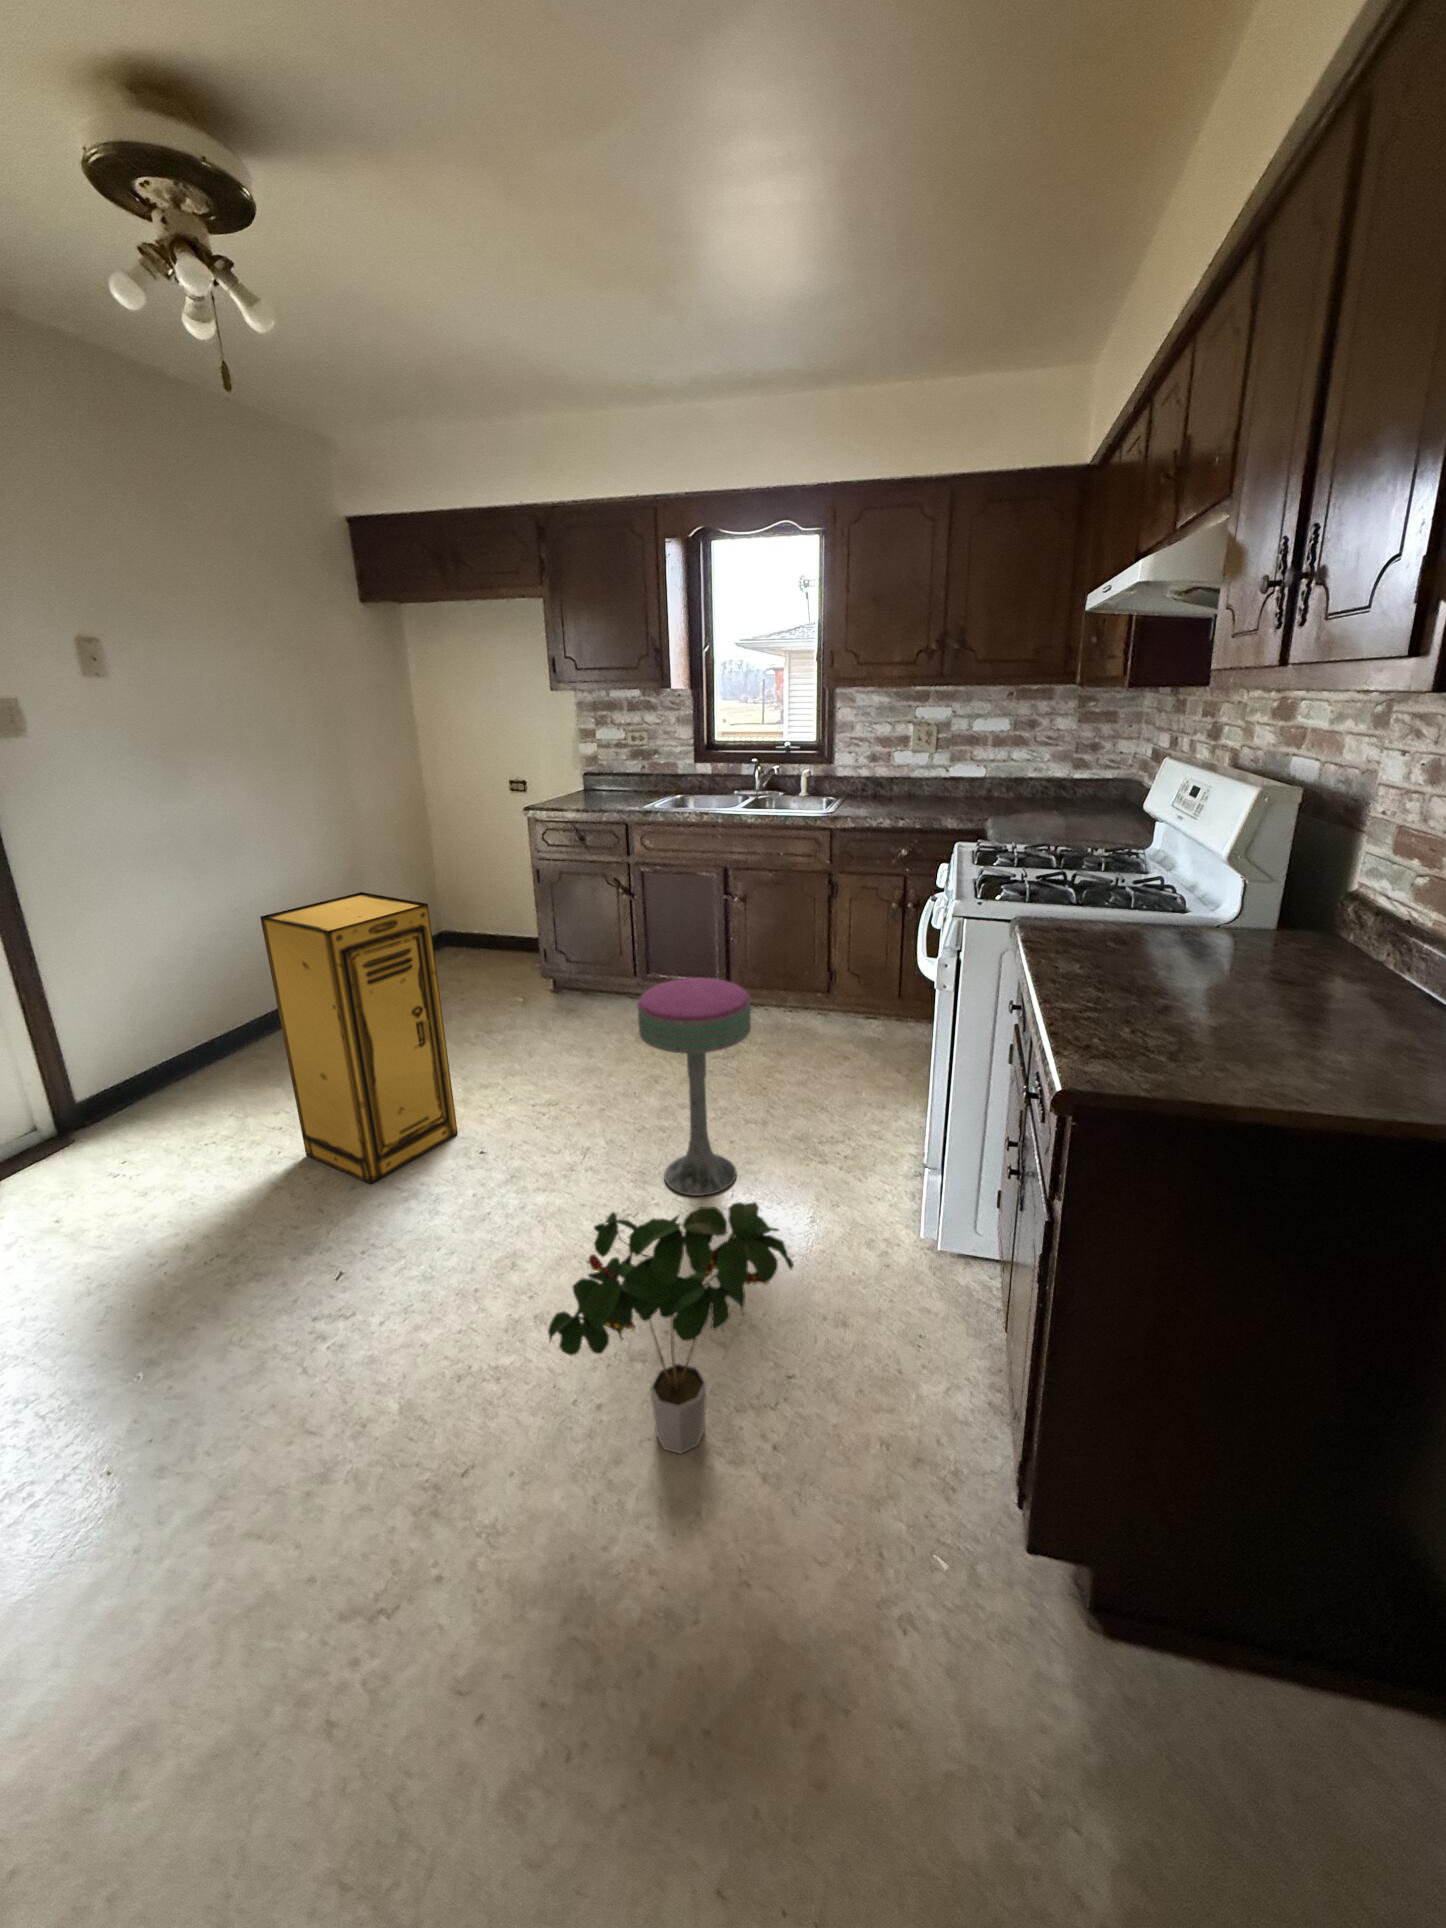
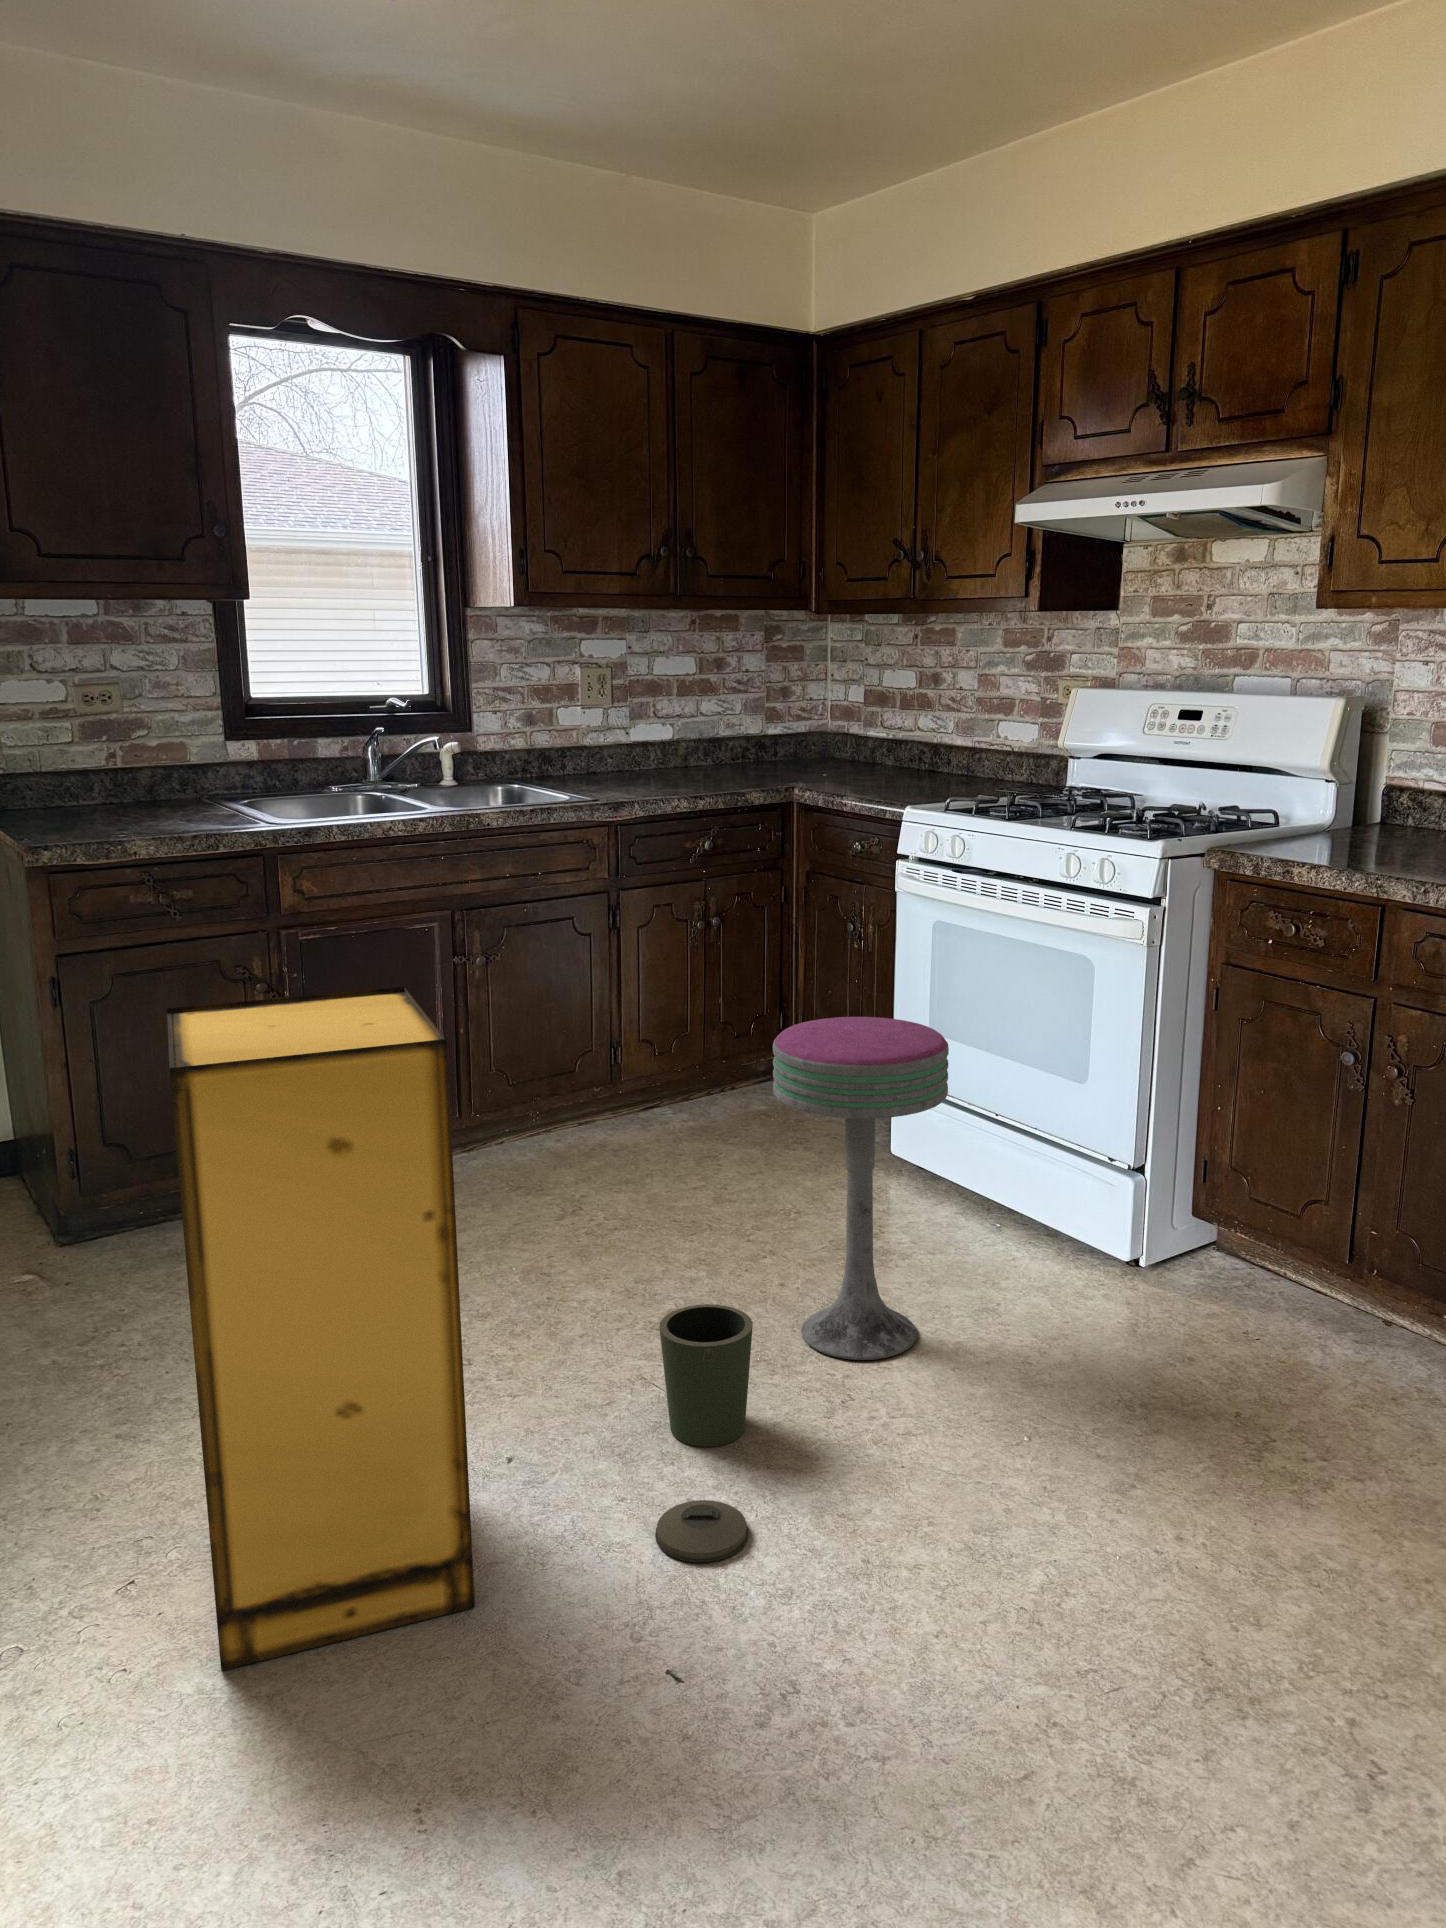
trash can: none [434,1108,580,1228] -> present [655,1304,753,1563]
potted plant: present [548,1202,793,1454] -> none [1276,1161,1410,1507]

